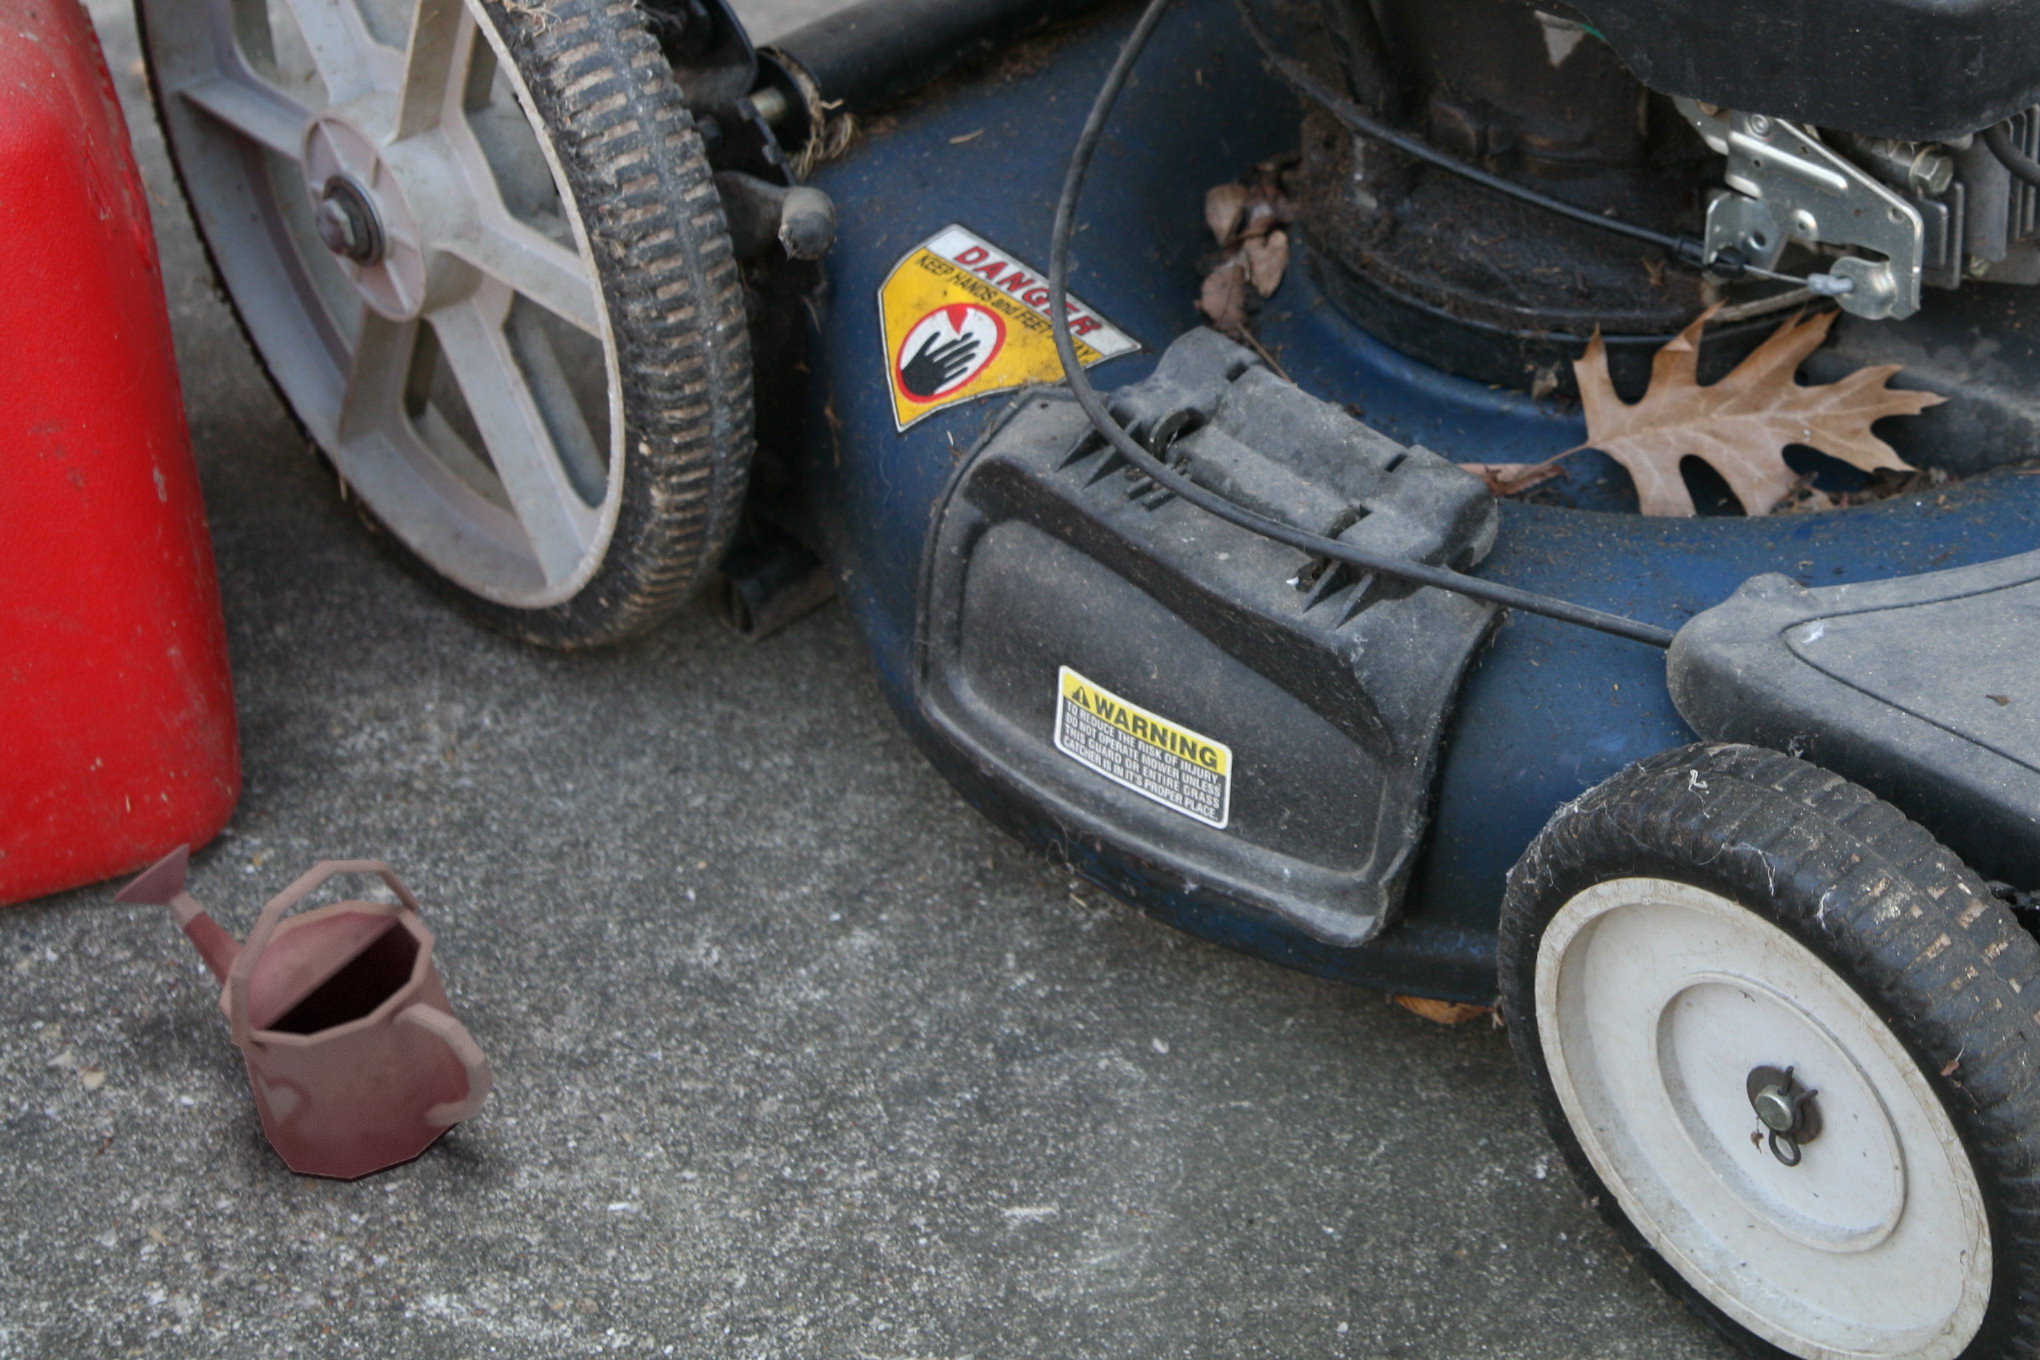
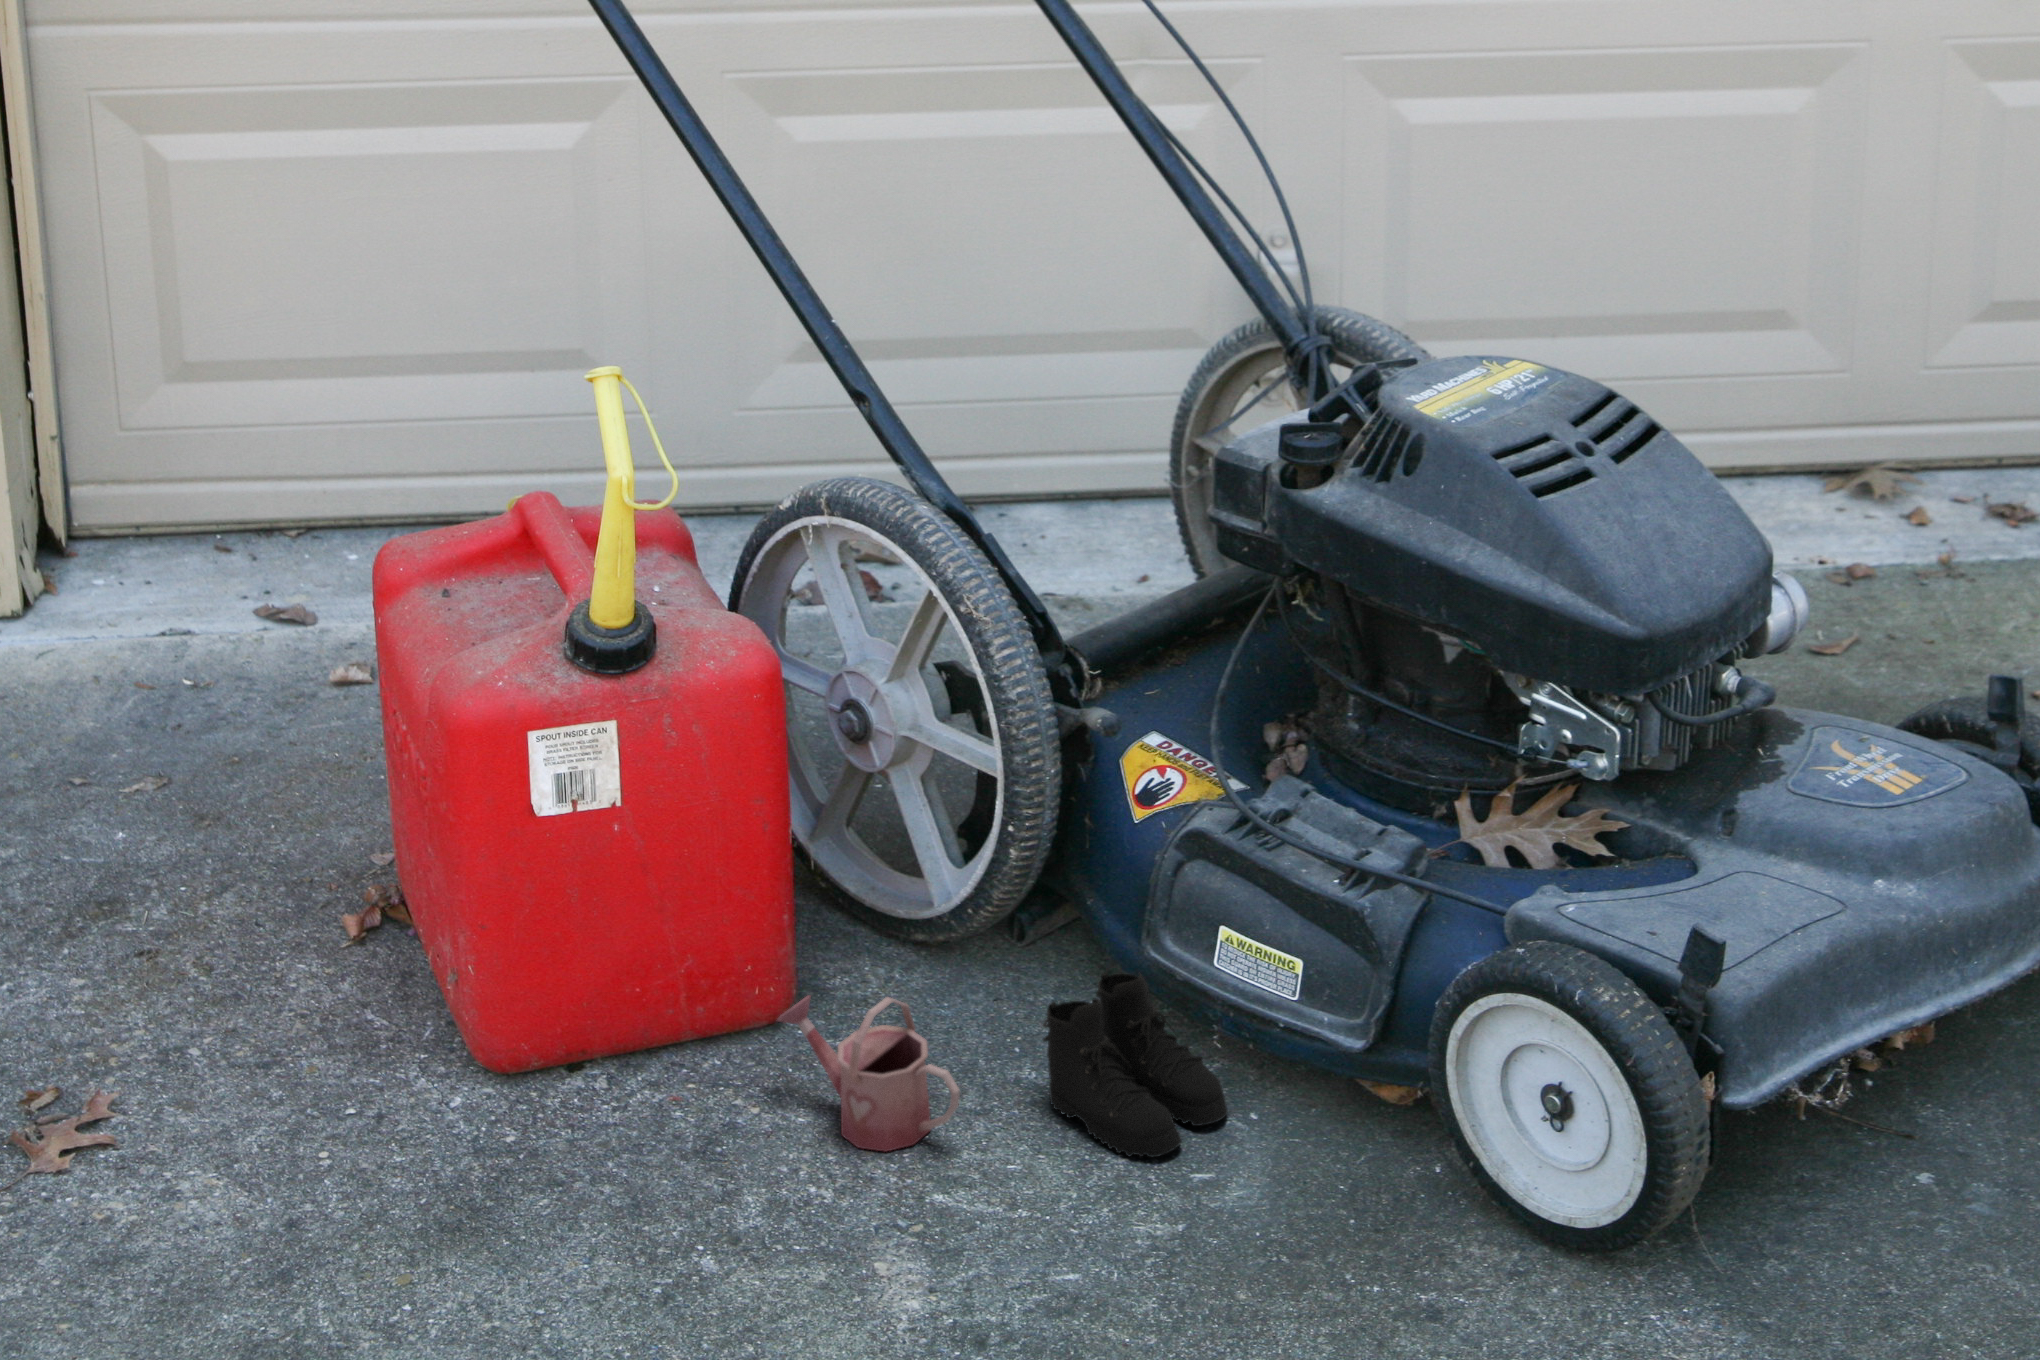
boots: none [700,747,1107,1166] -> present [1043,972,1228,1157]

